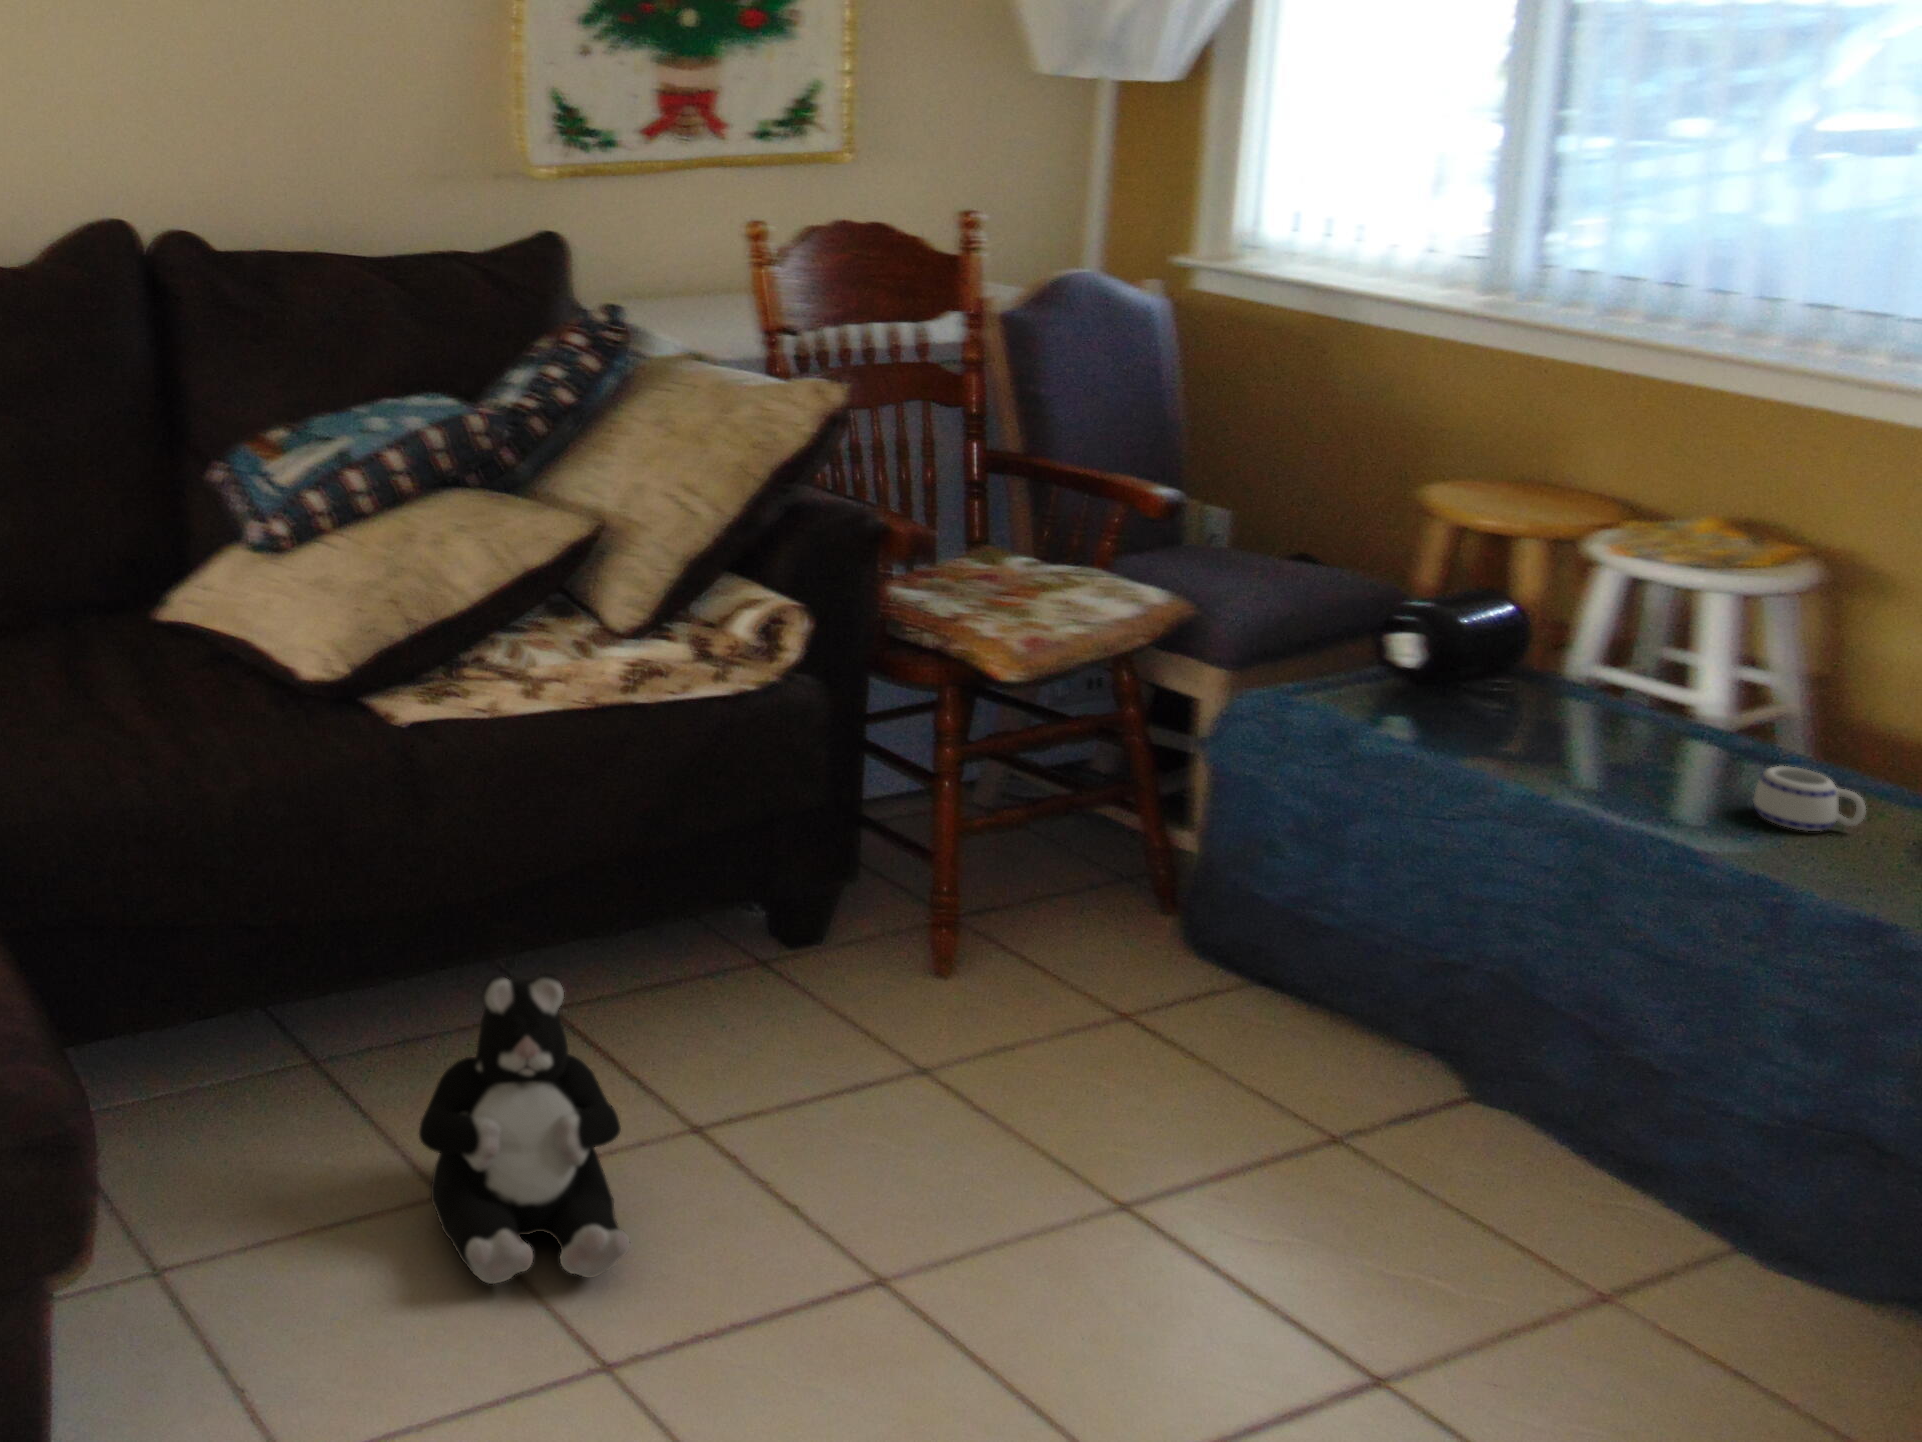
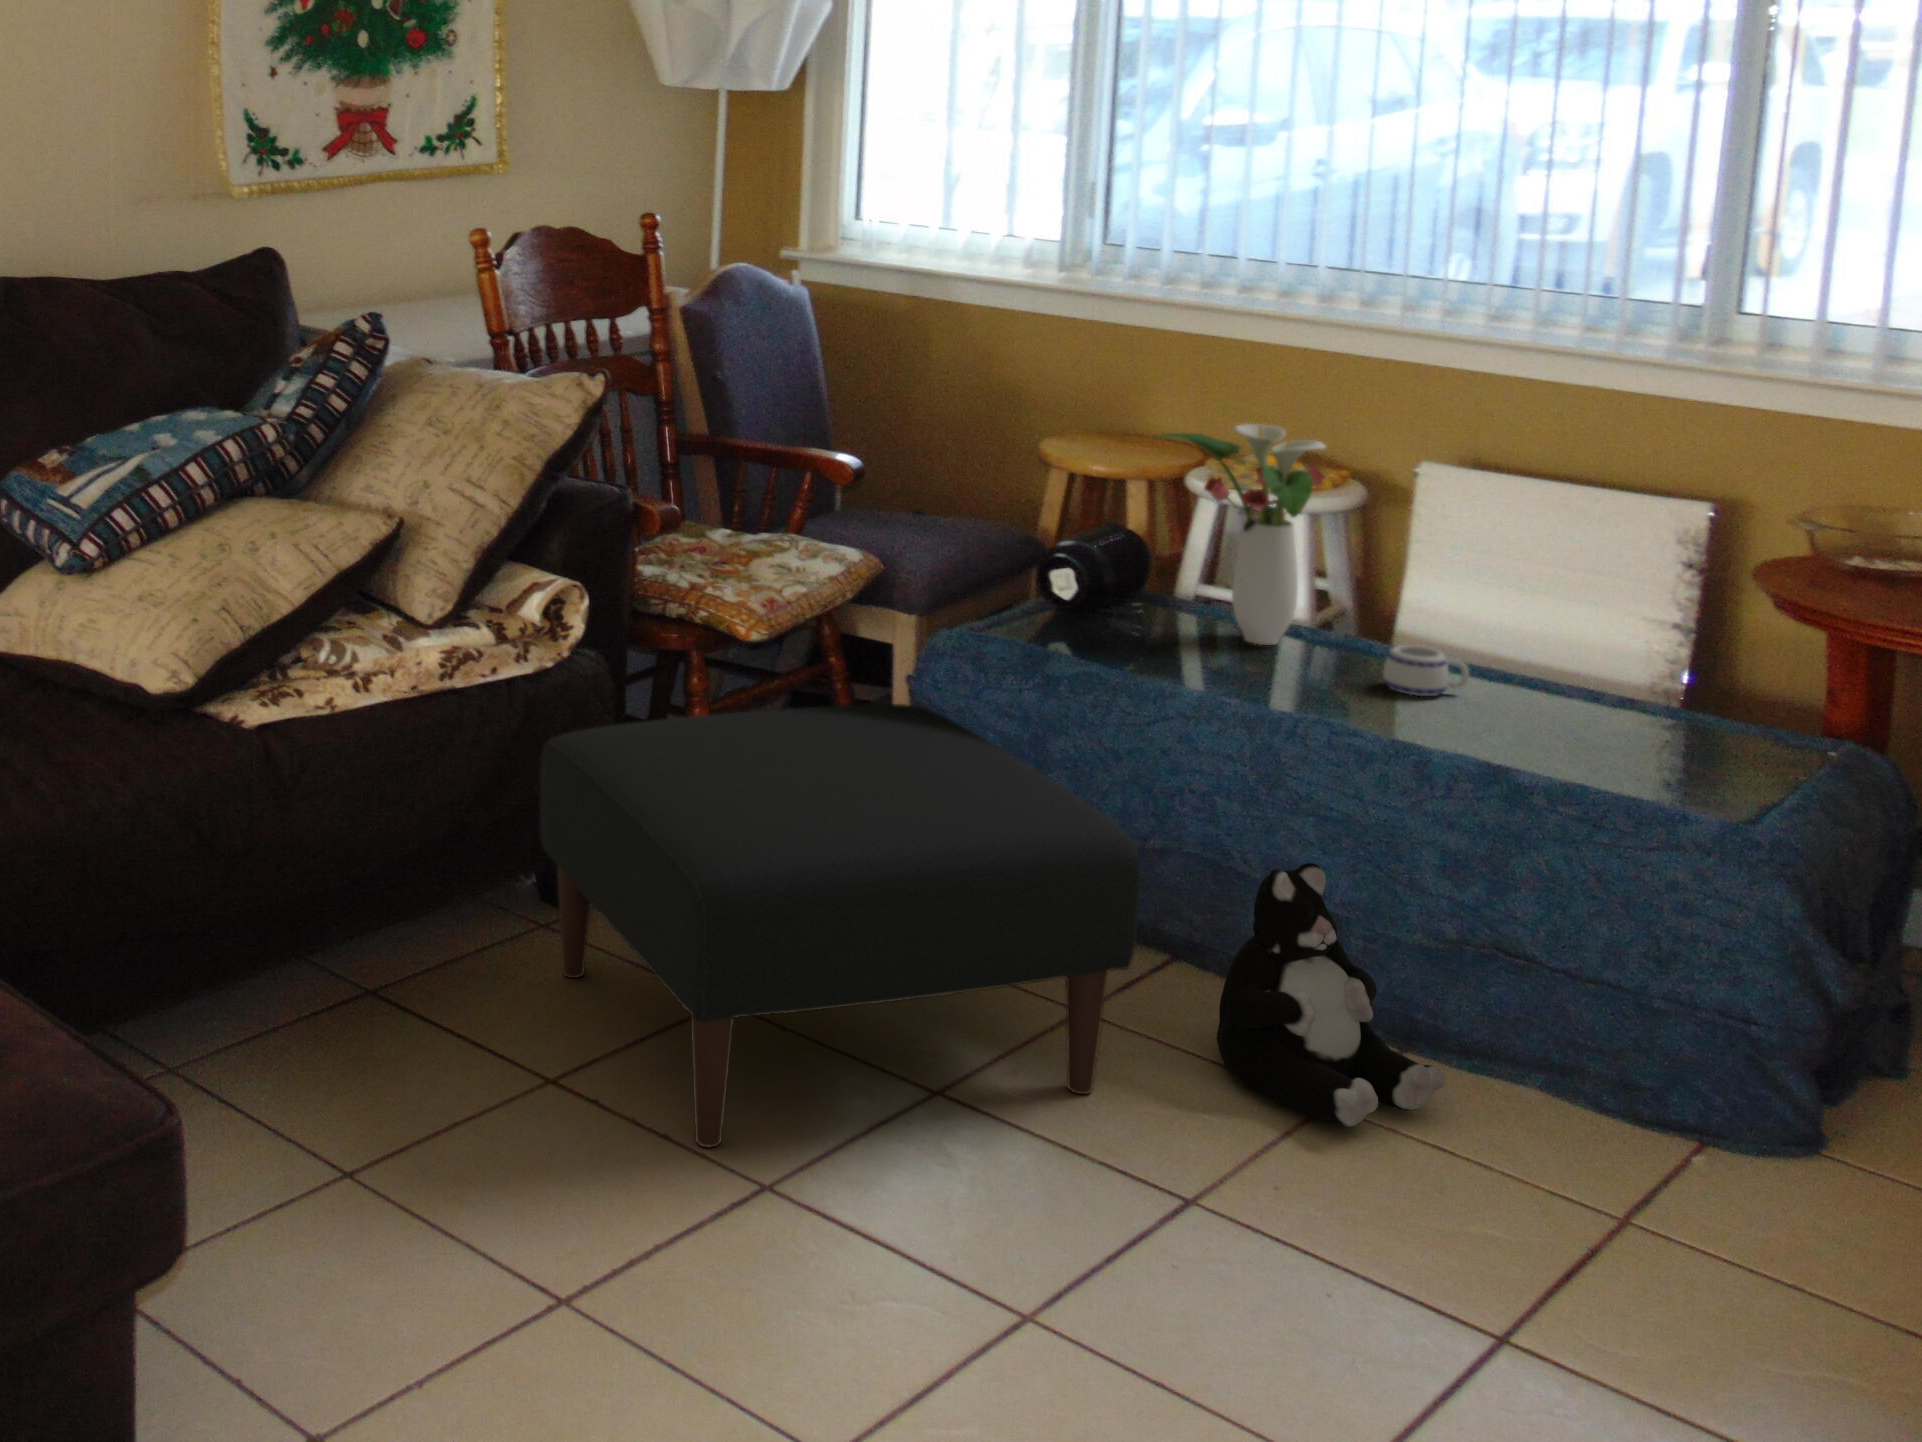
flower arrangement: none [1498,488,1716,748] -> present [1153,424,1325,645]
ottoman: none [739,759,1365,1236] -> present [540,704,1140,1147]
plush toy: present [419,974,630,1284] -> present [1217,863,1445,1127]

